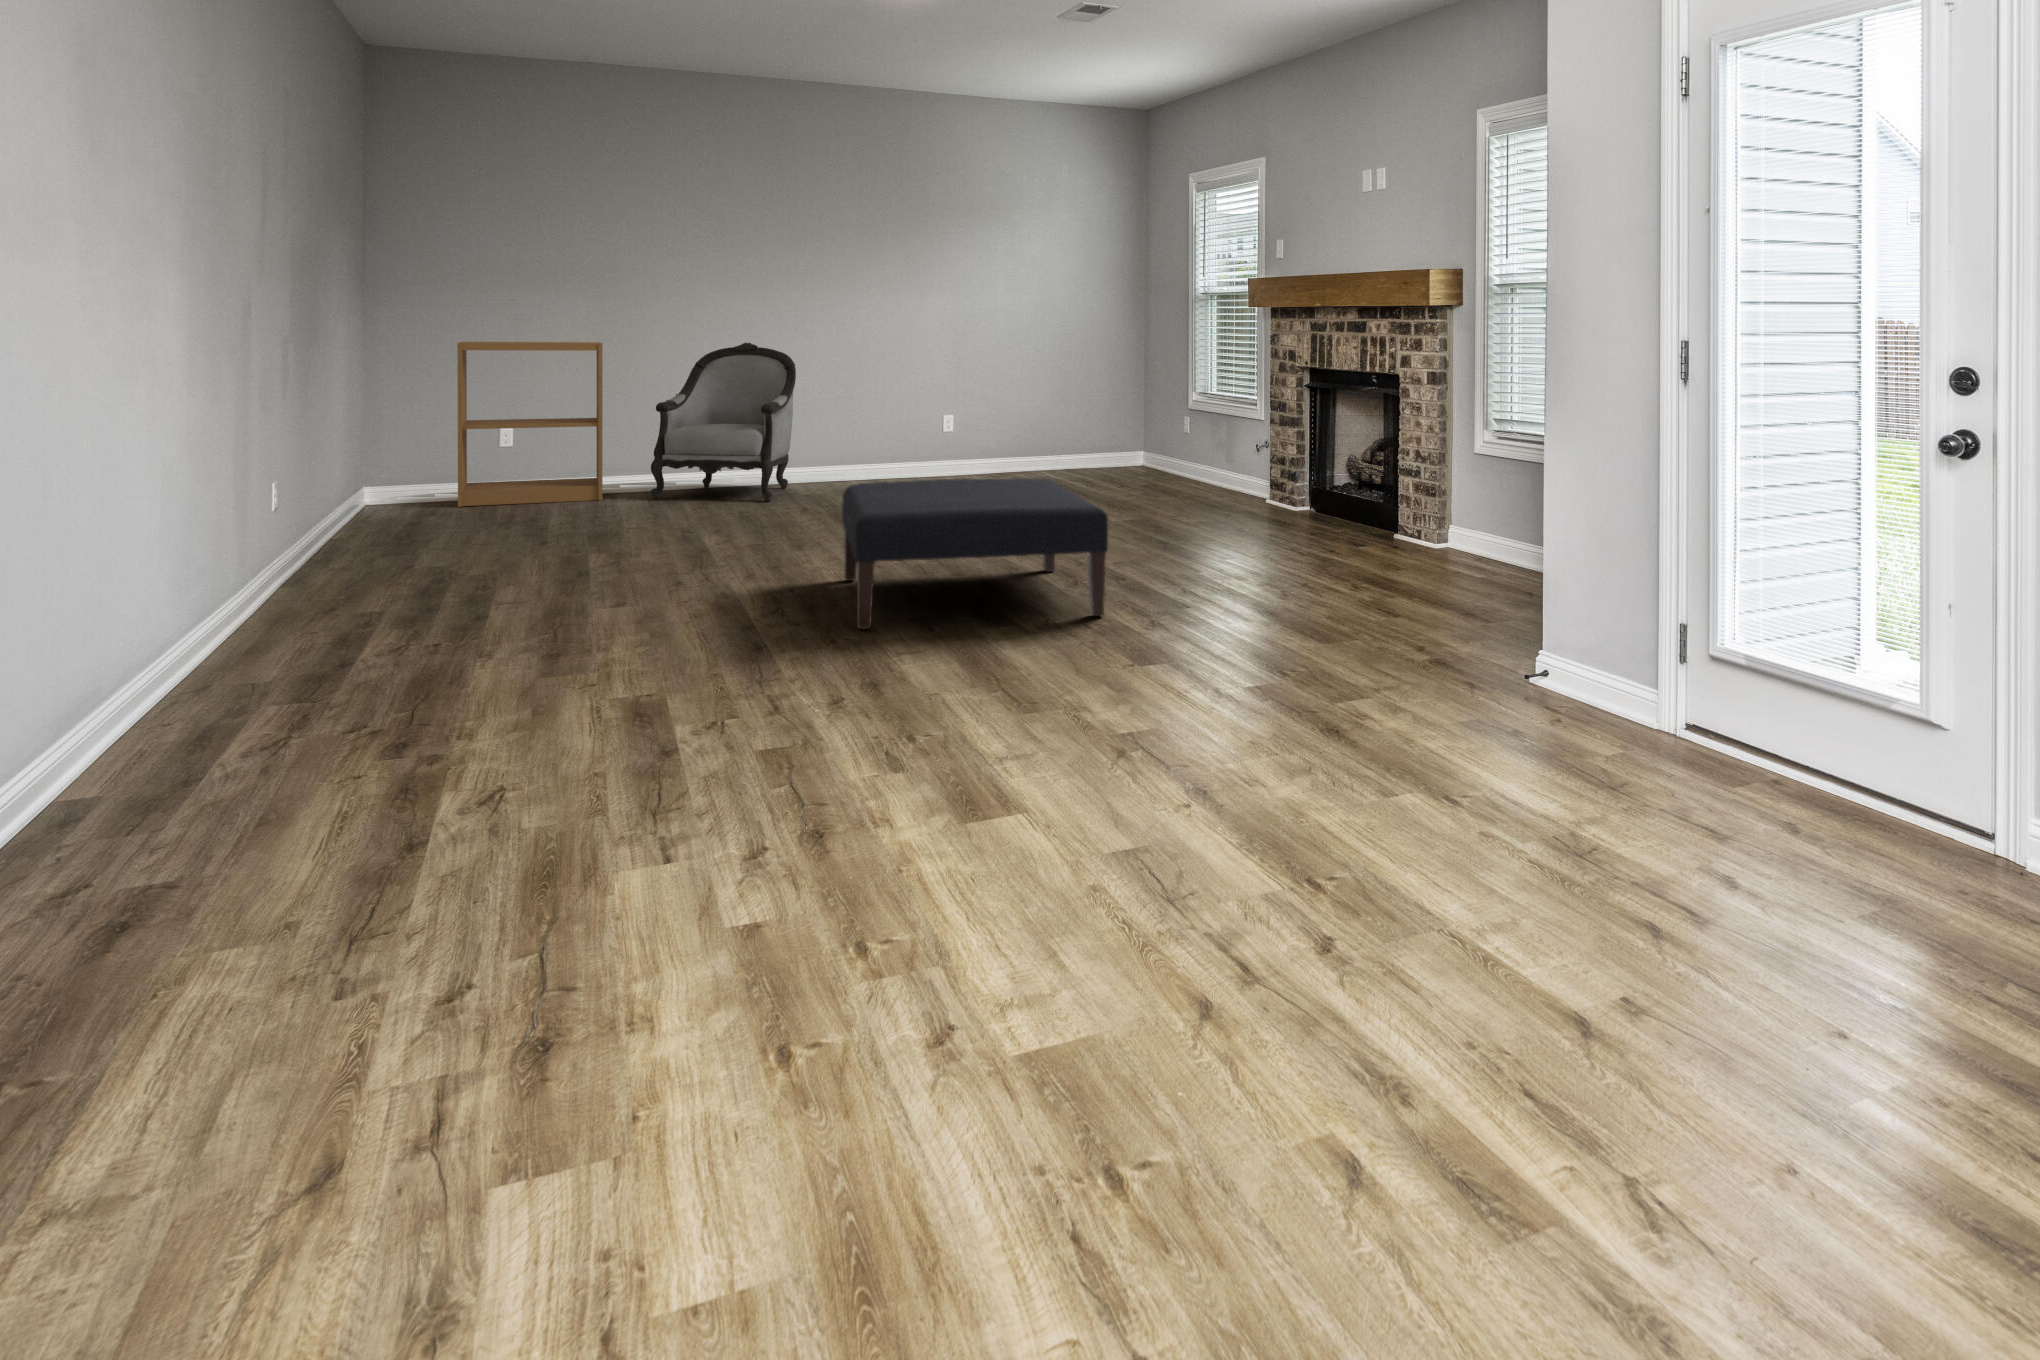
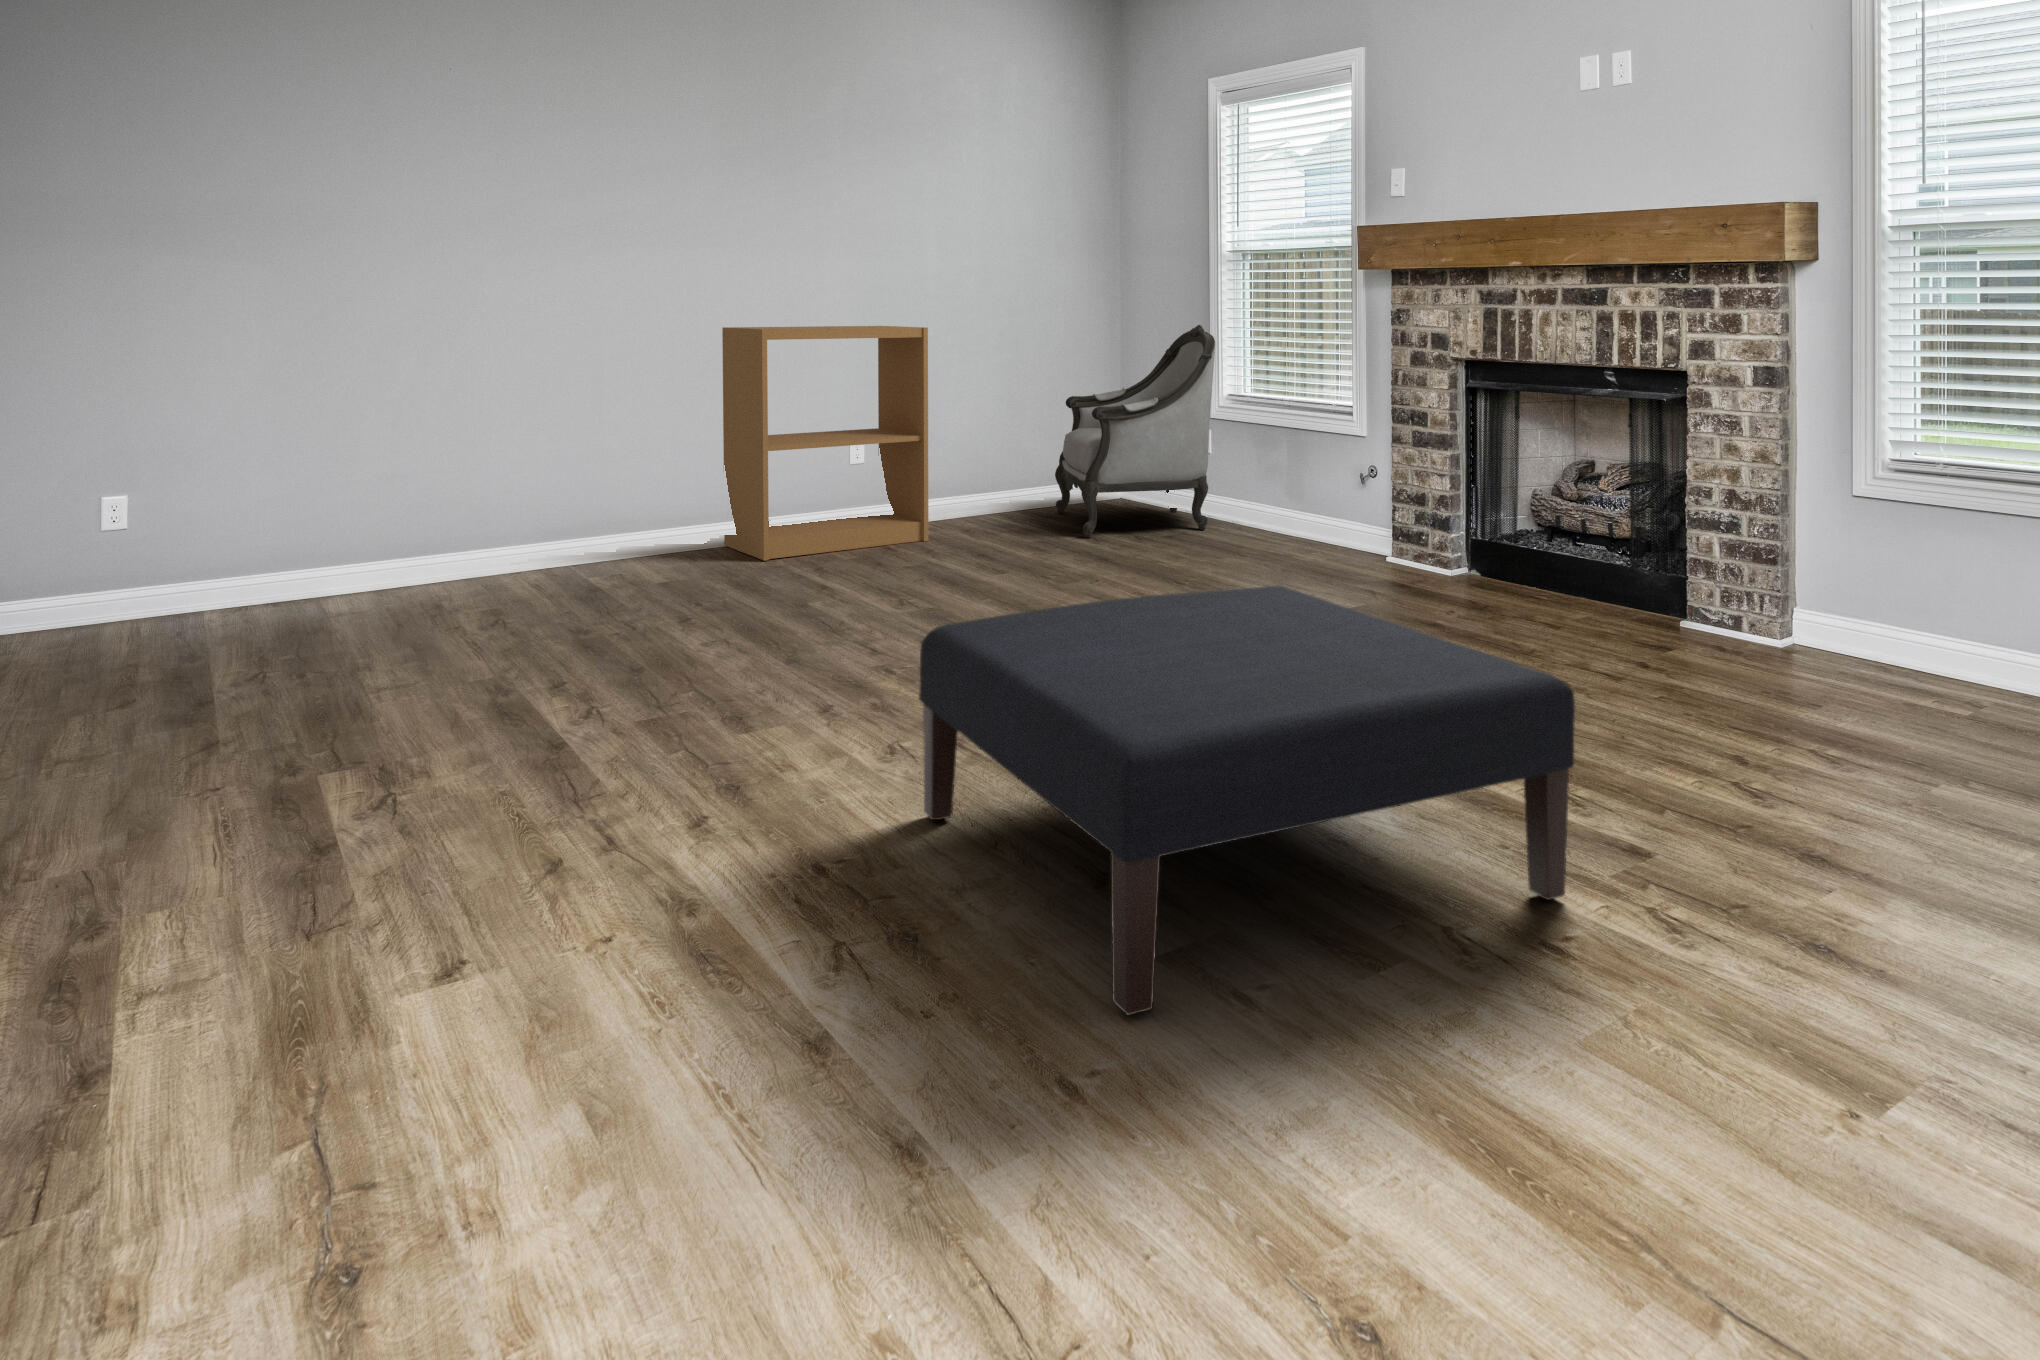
bookshelf: present [457,342,603,507] -> present [722,326,928,561]
armchair: present [651,343,796,502] -> present [1055,325,1215,537]

